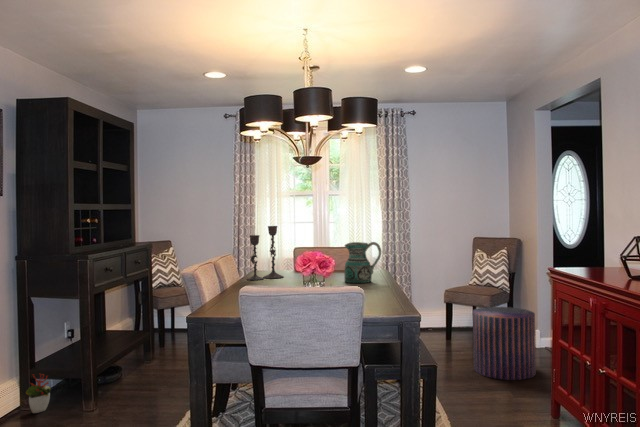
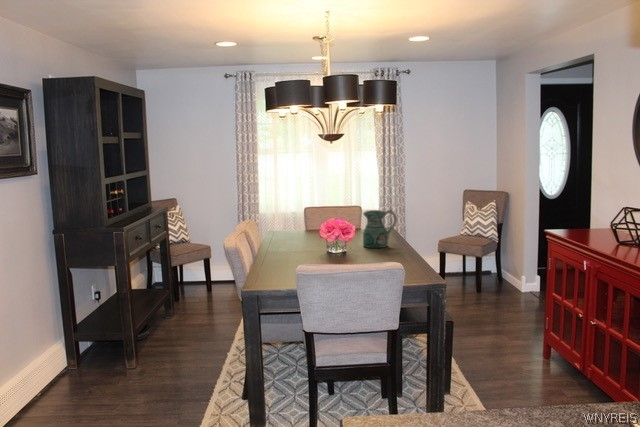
candlestick: present [247,226,284,280] -> none [272,195,304,246]
pouf: present [473,307,536,380] -> none [470,258,525,324]
decorative plant: present [26,374,51,413] -> none [76,336,97,372]

